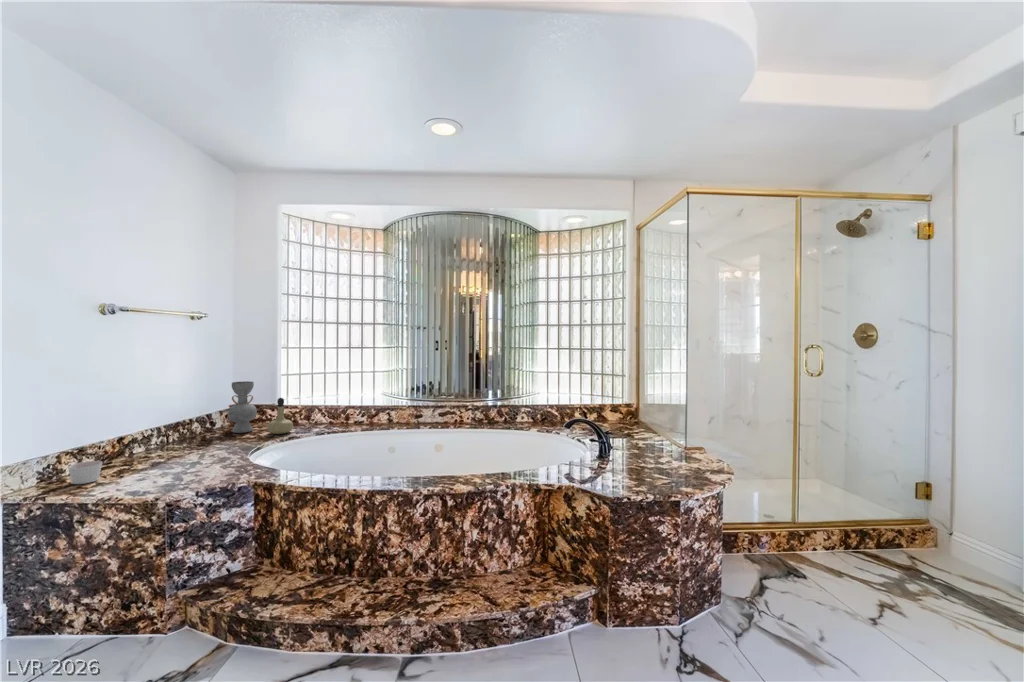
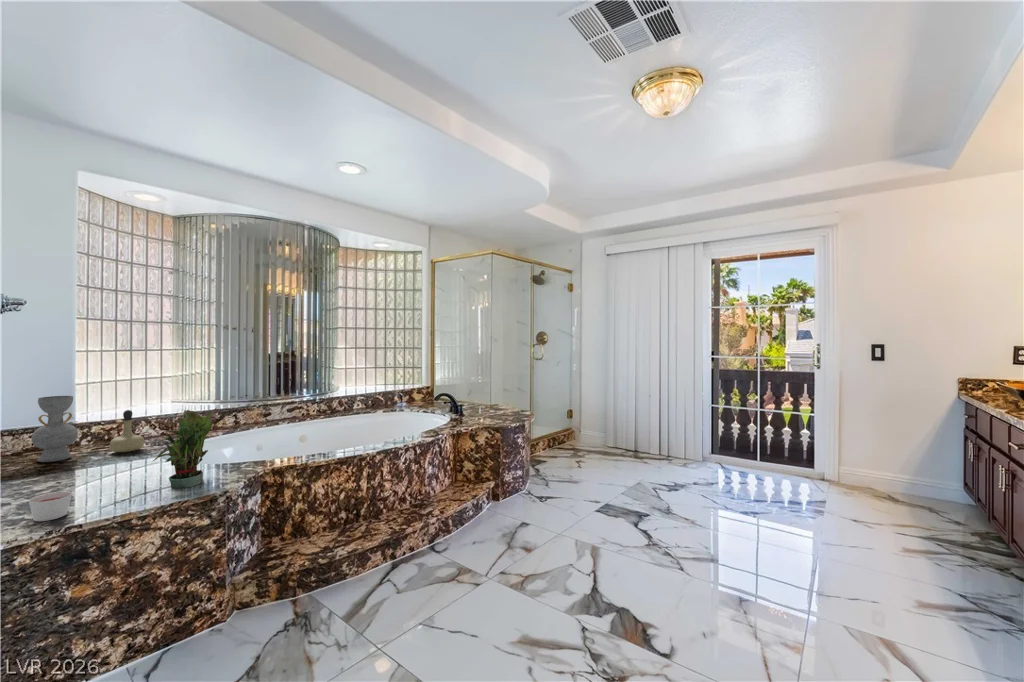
potted plant: none [163,403,215,481] -> present [153,408,216,488]

